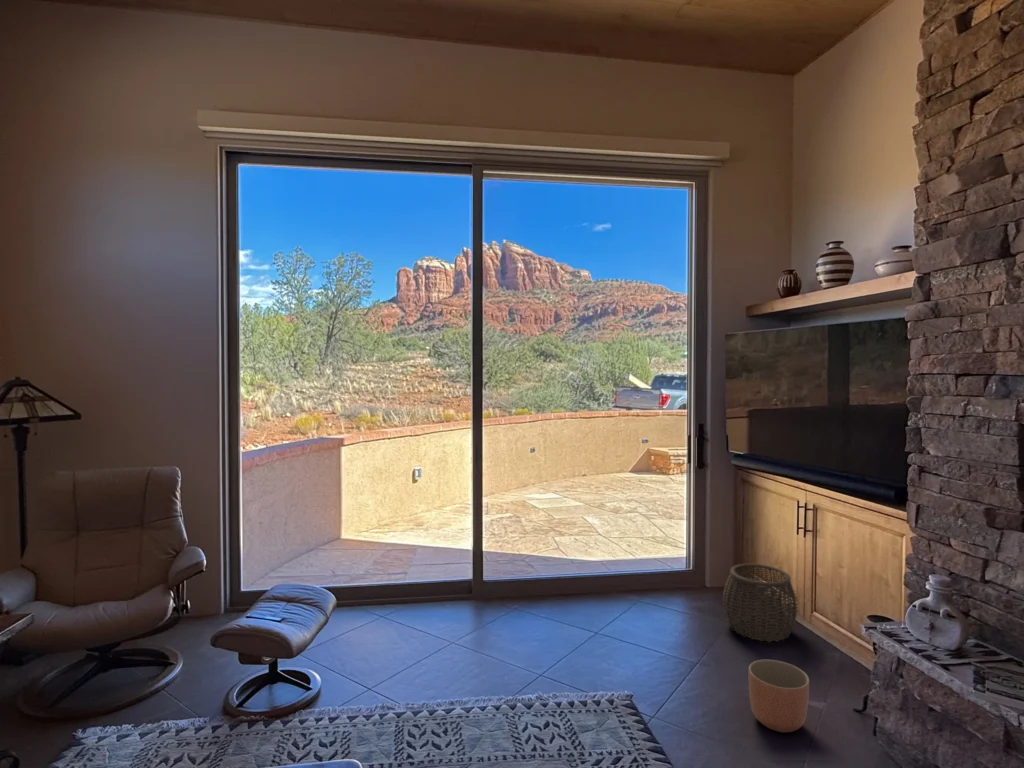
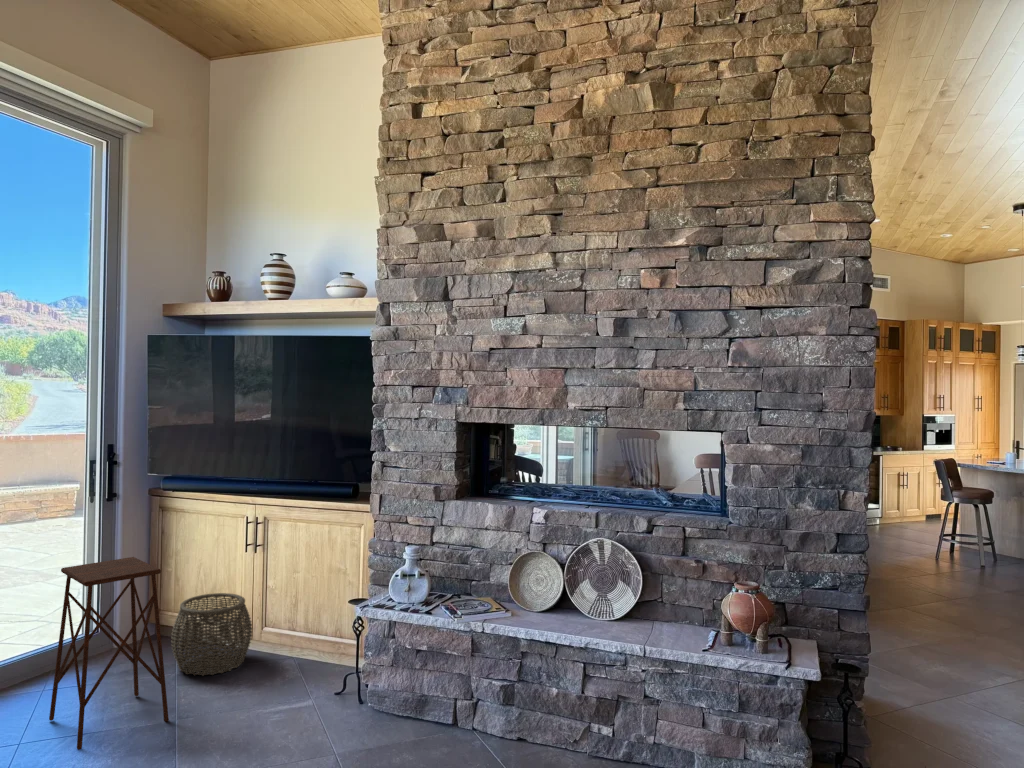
side table: none [617,514,689,664] -> present [49,557,169,750]
planter: present [749,660,809,732] -> none [261,669,317,735]

